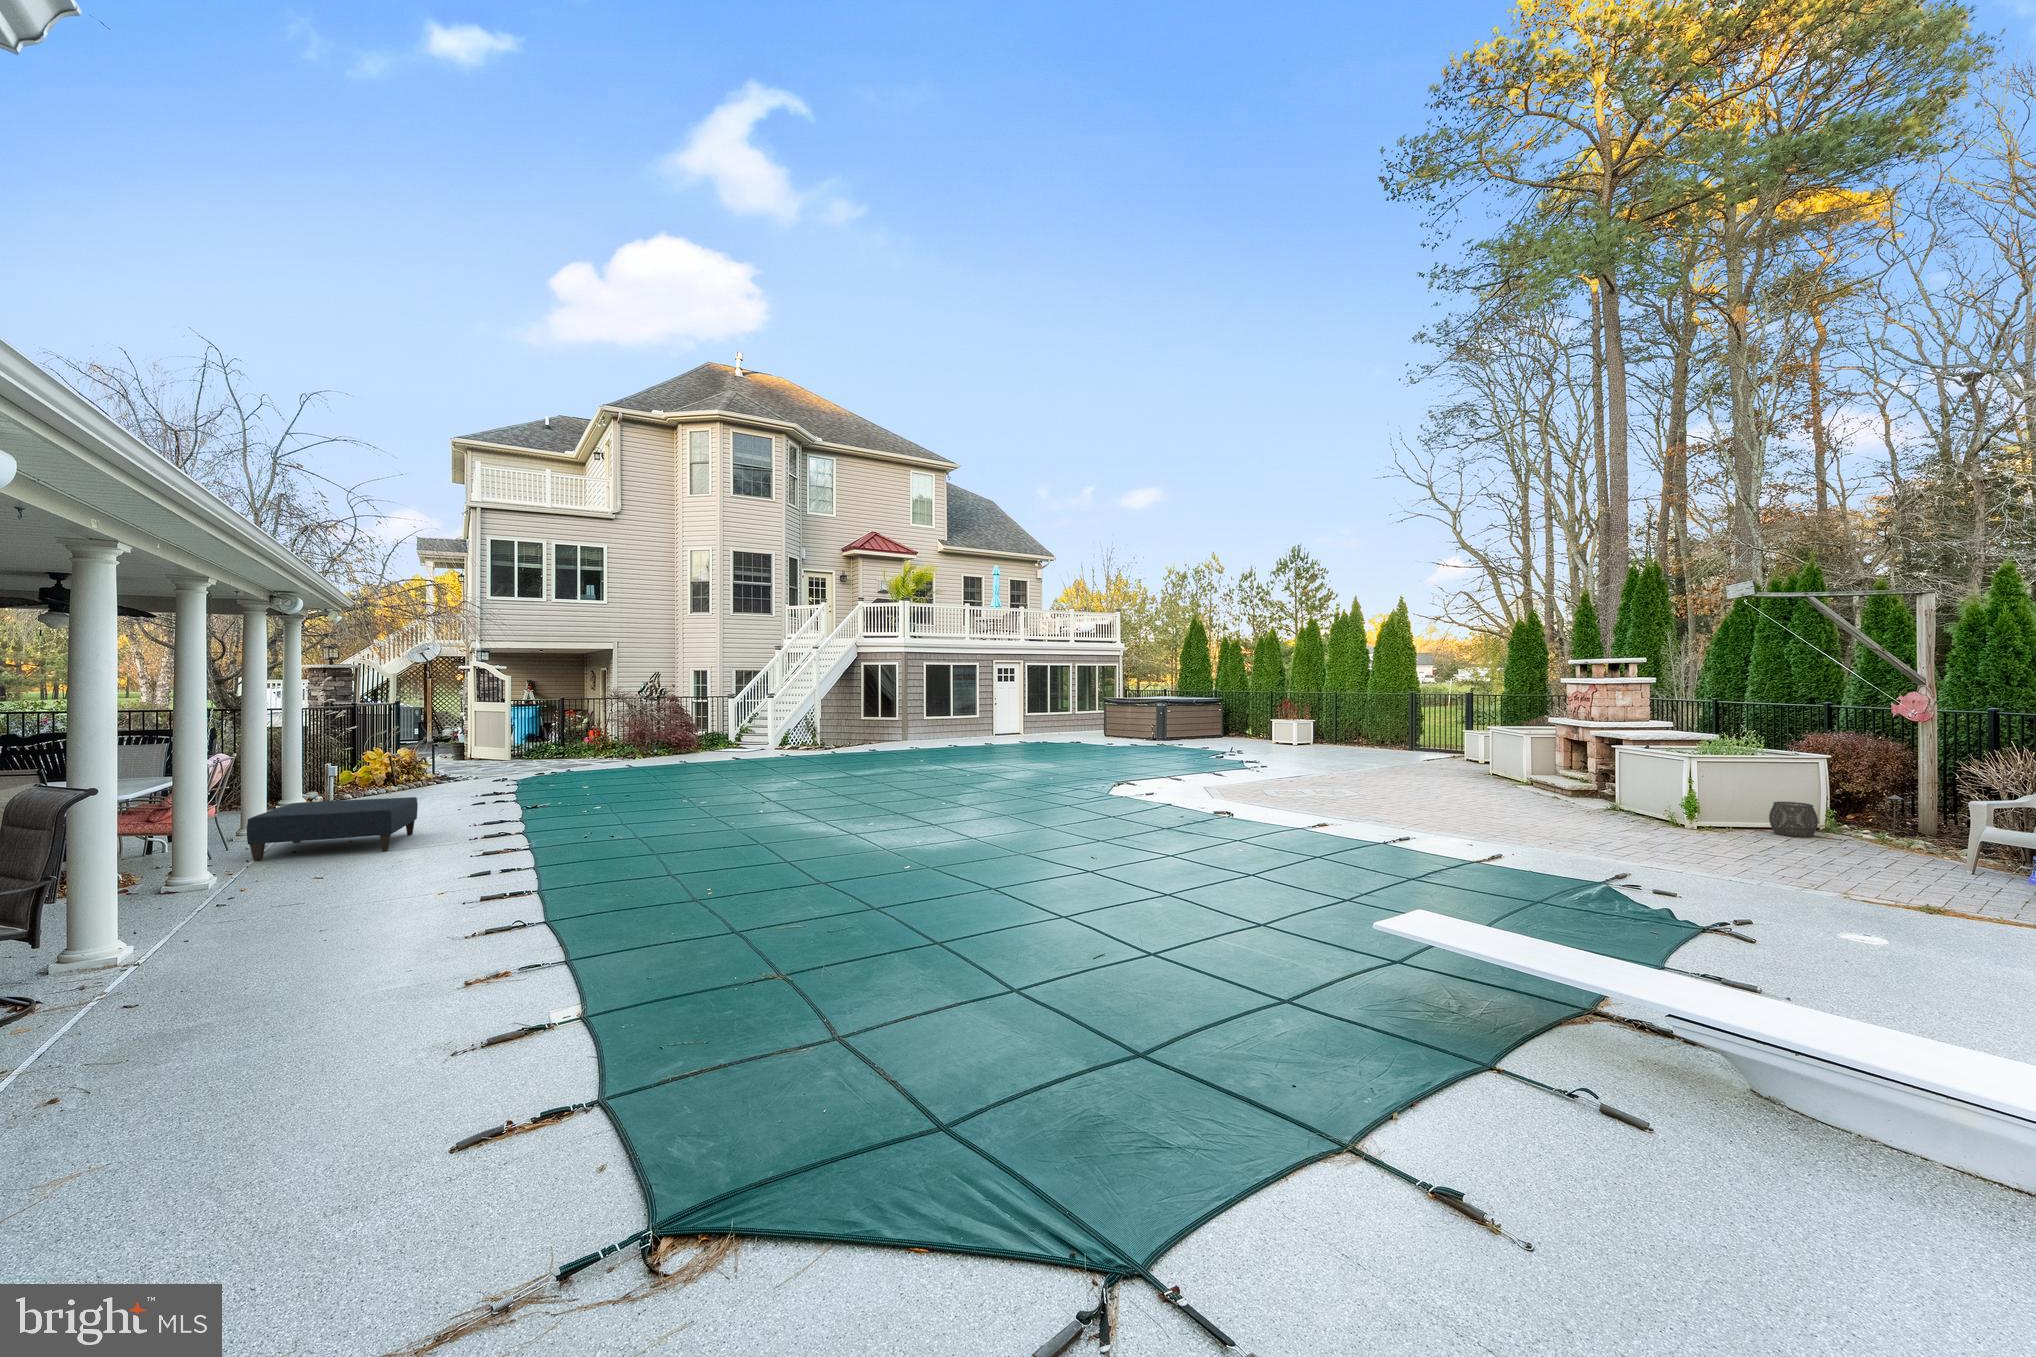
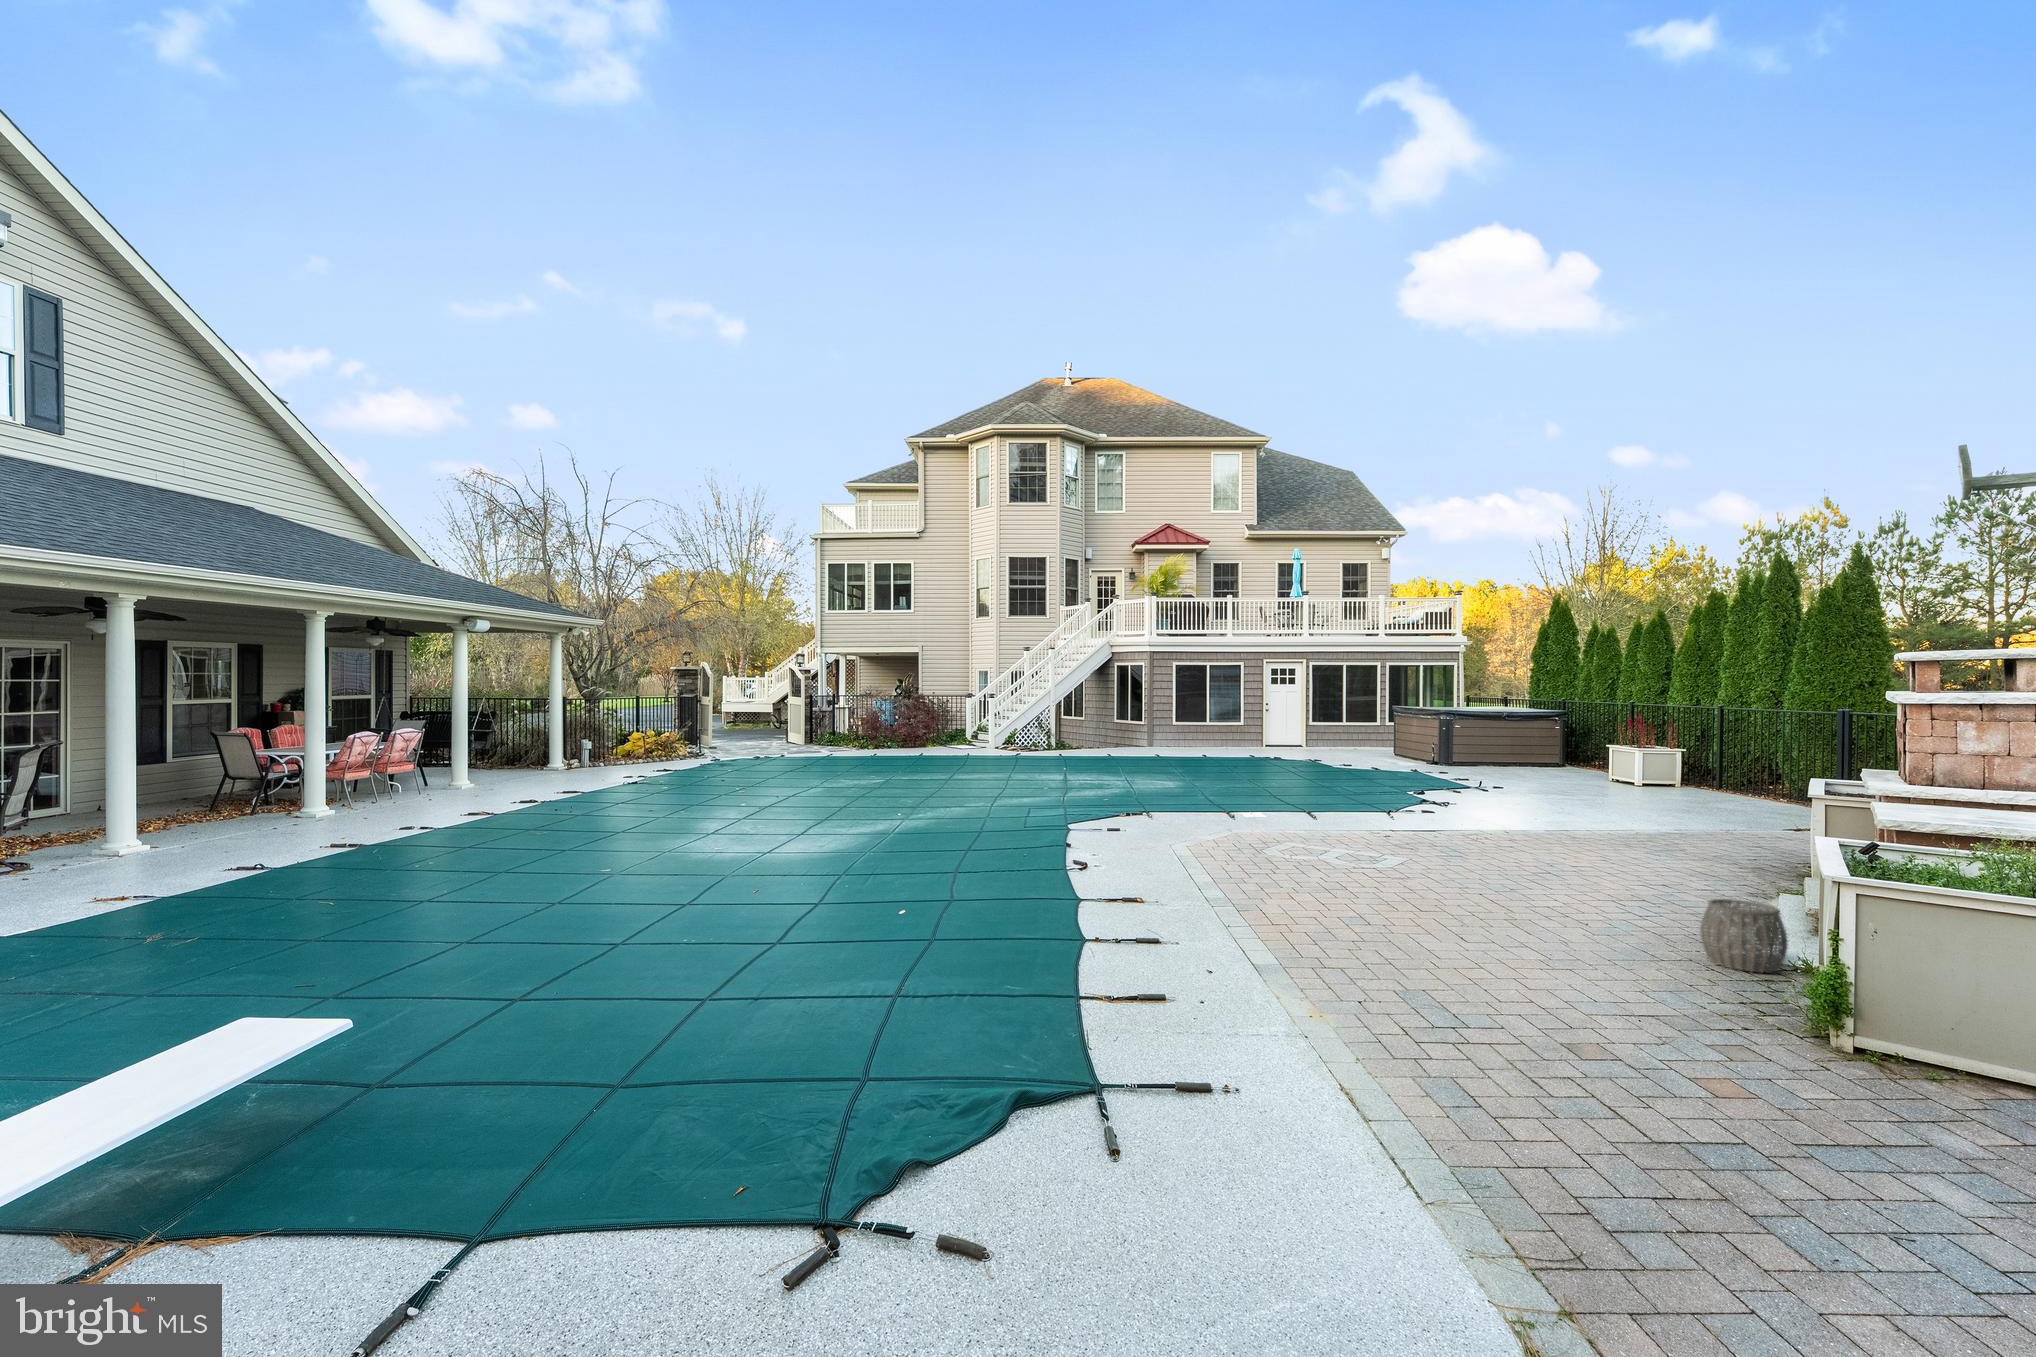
ottoman: present [247,797,418,861] -> none [442,748,555,781]

